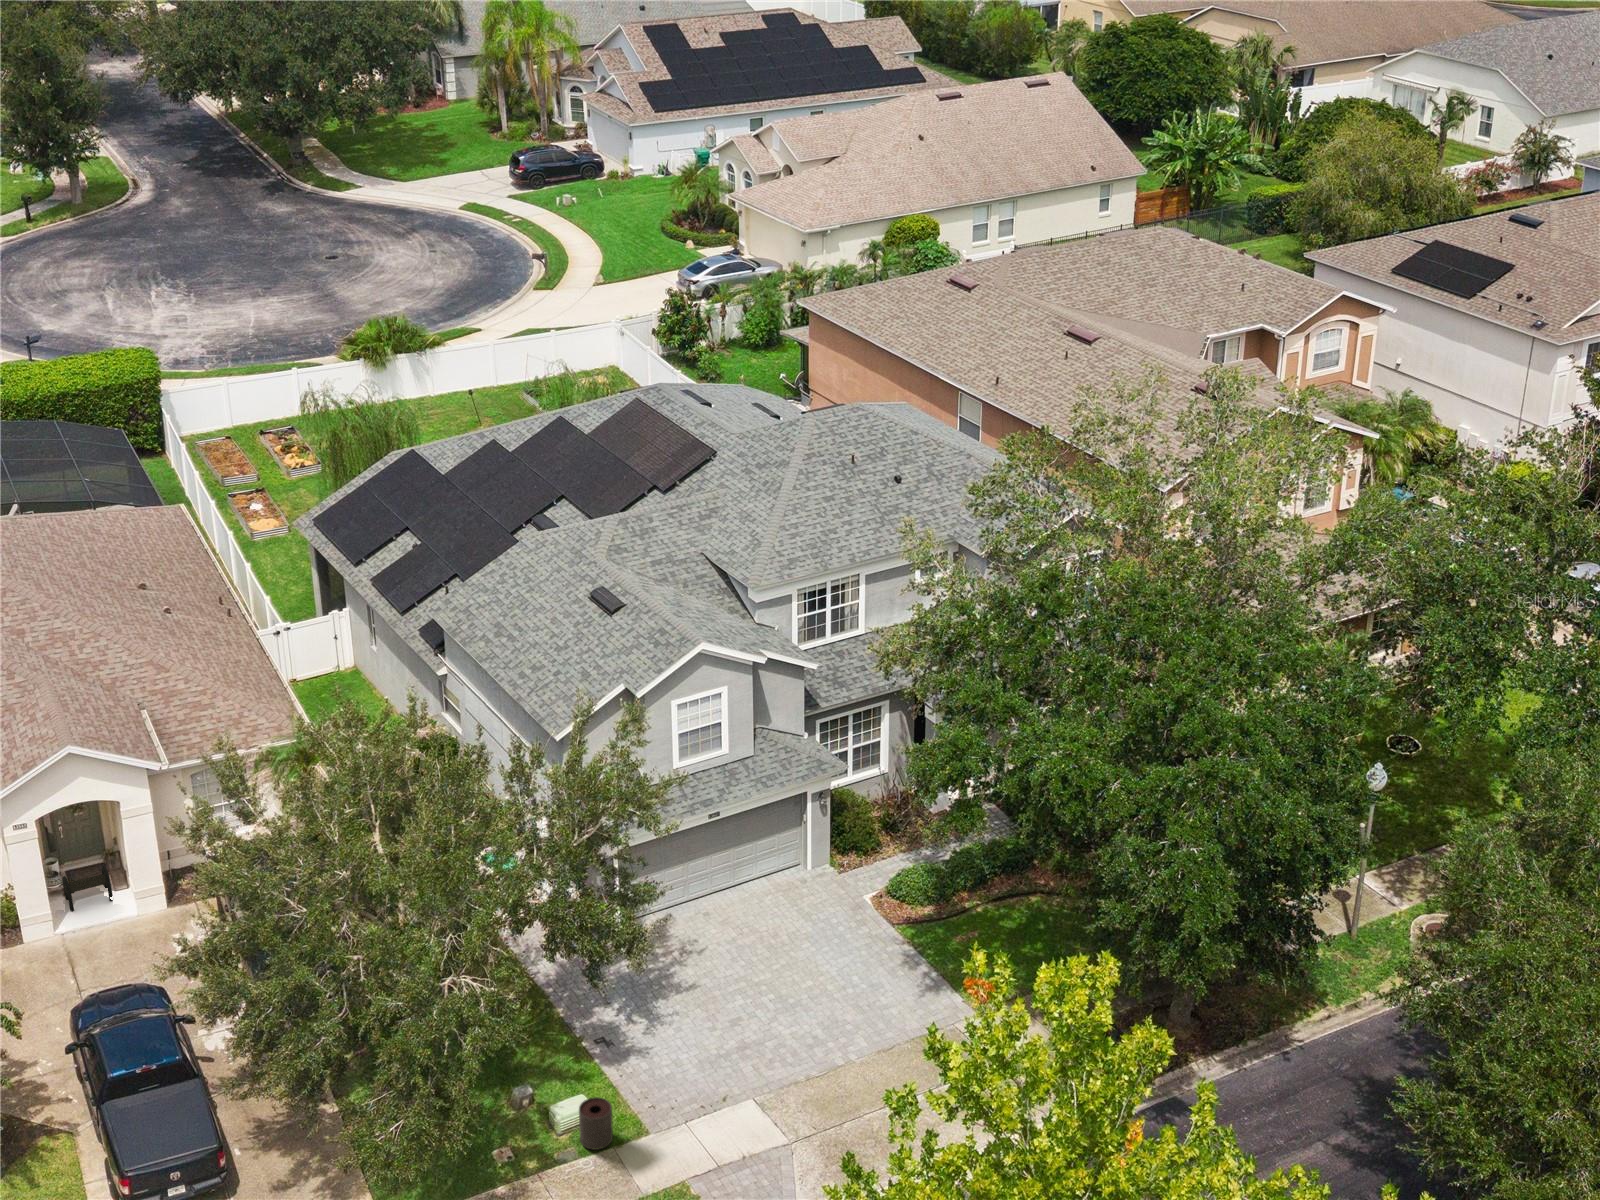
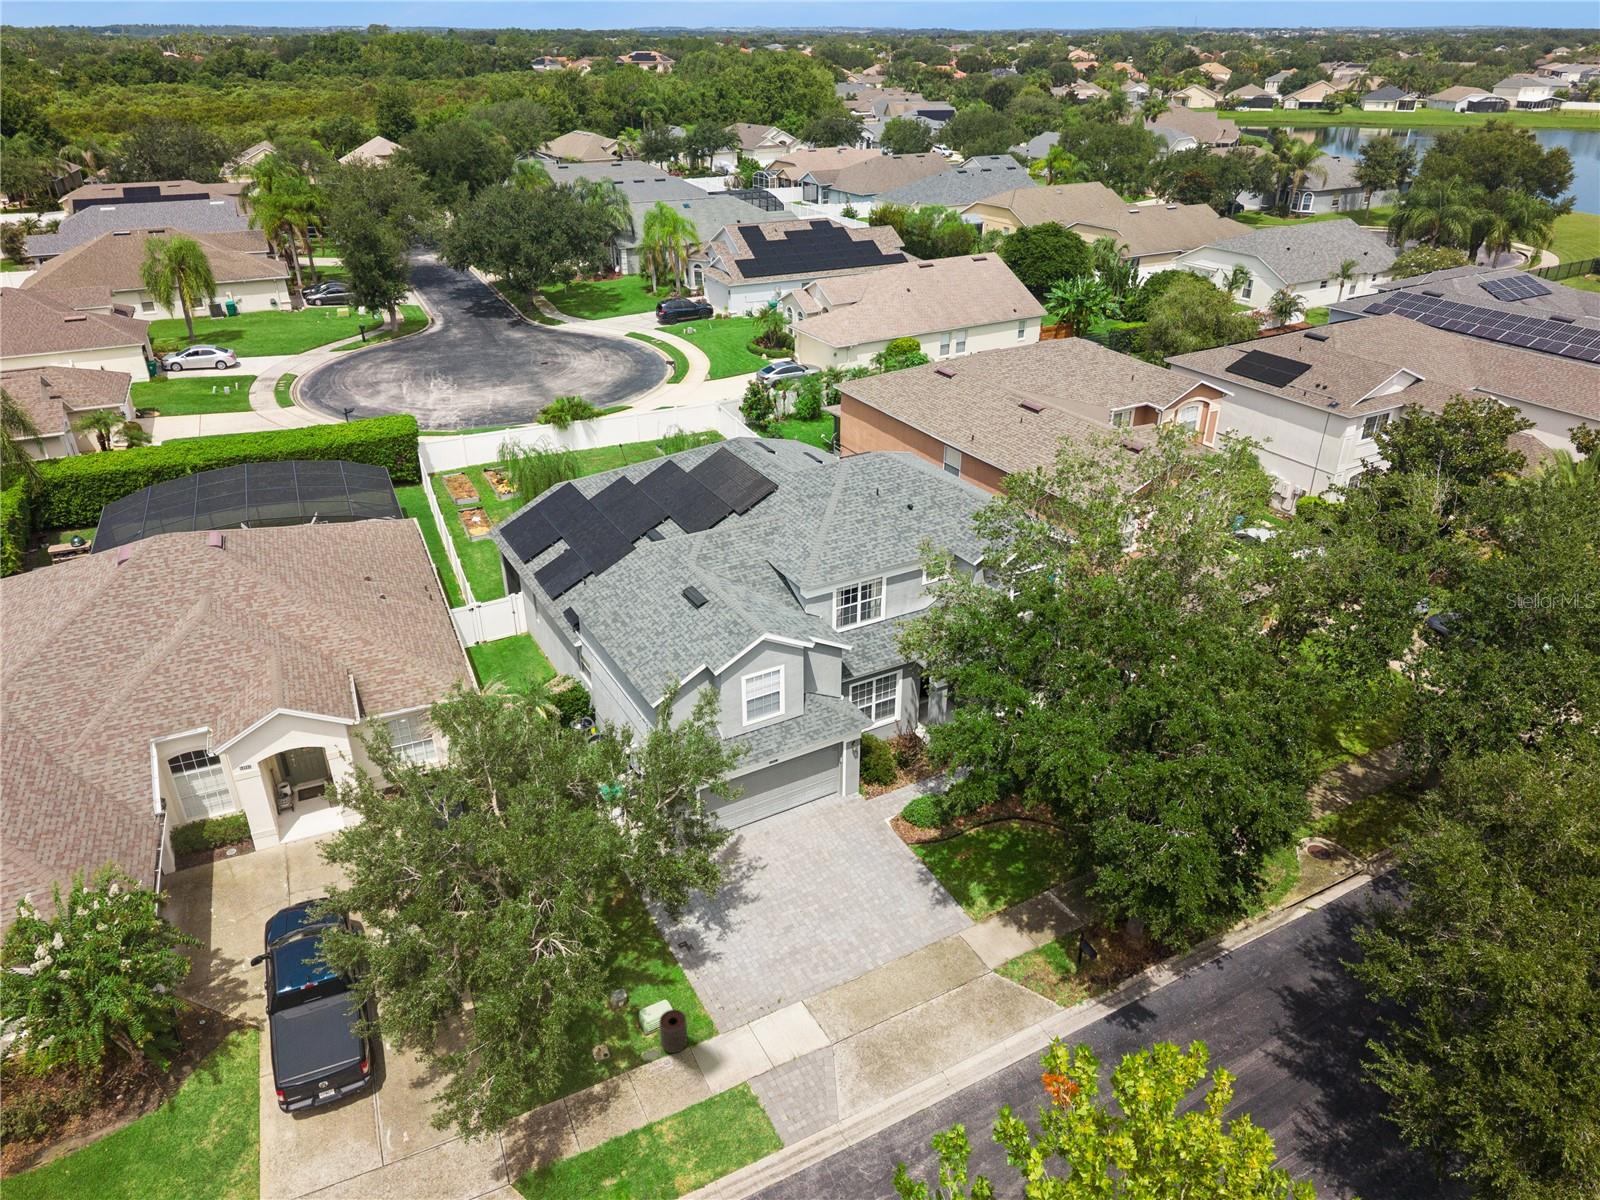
bench: present [62,866,113,911] -> none [291,789,330,824]

